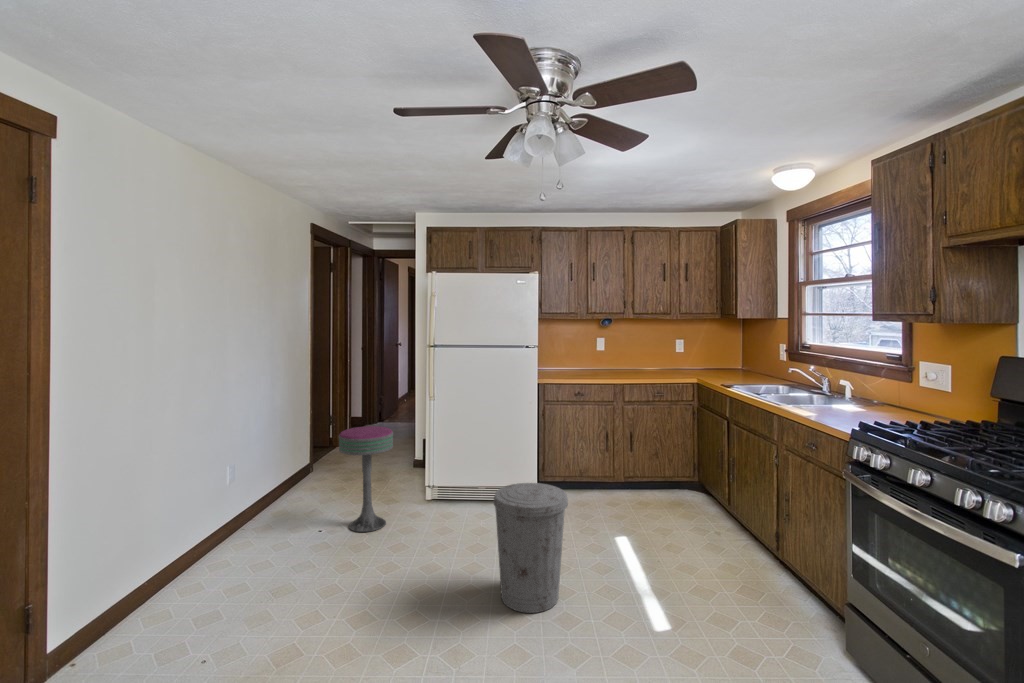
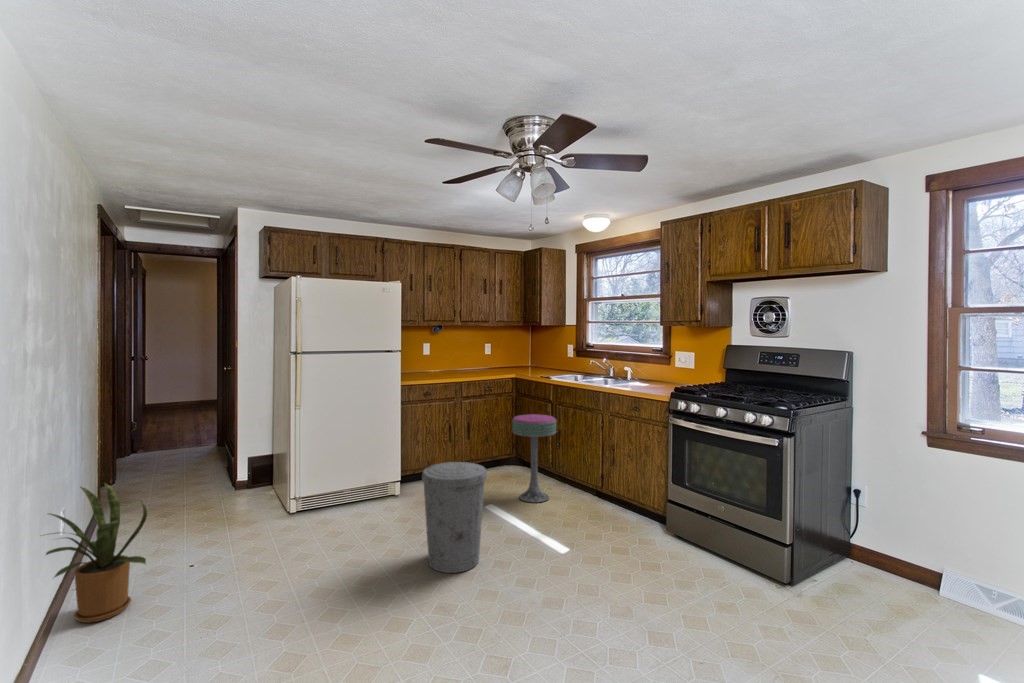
bar stool: present [339,426,393,532] -> present [512,414,556,503]
house plant: none [199,455,275,567] -> present [46,483,147,623]

